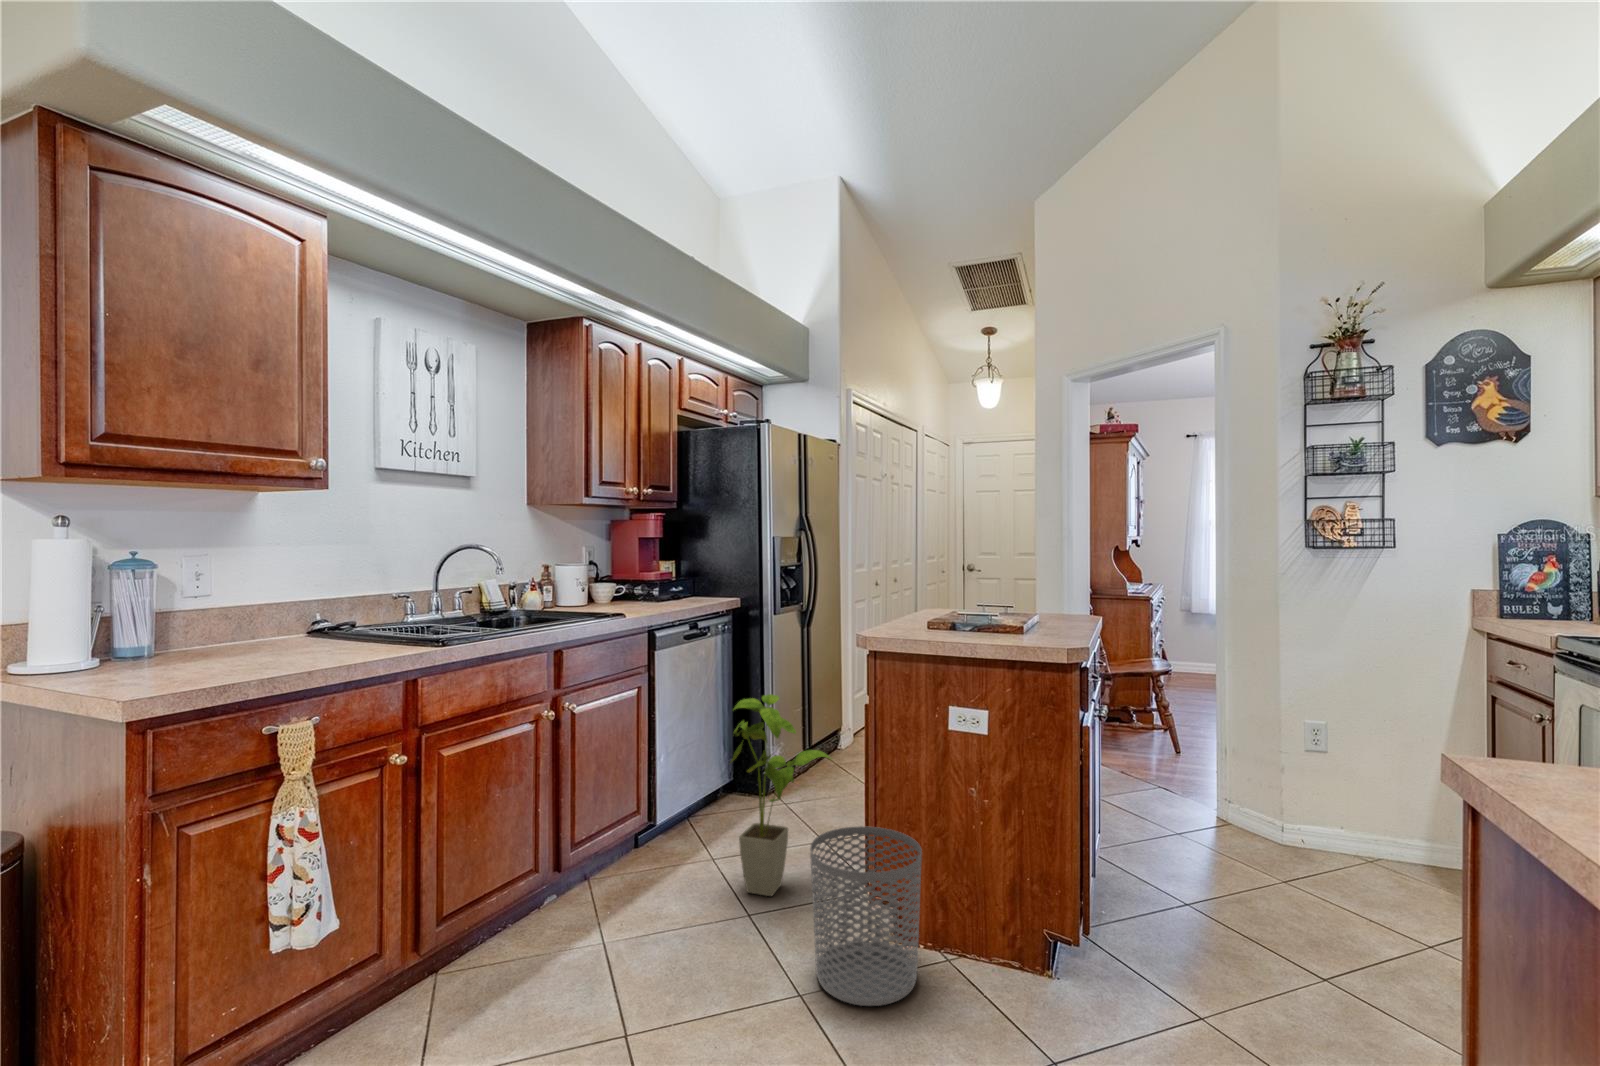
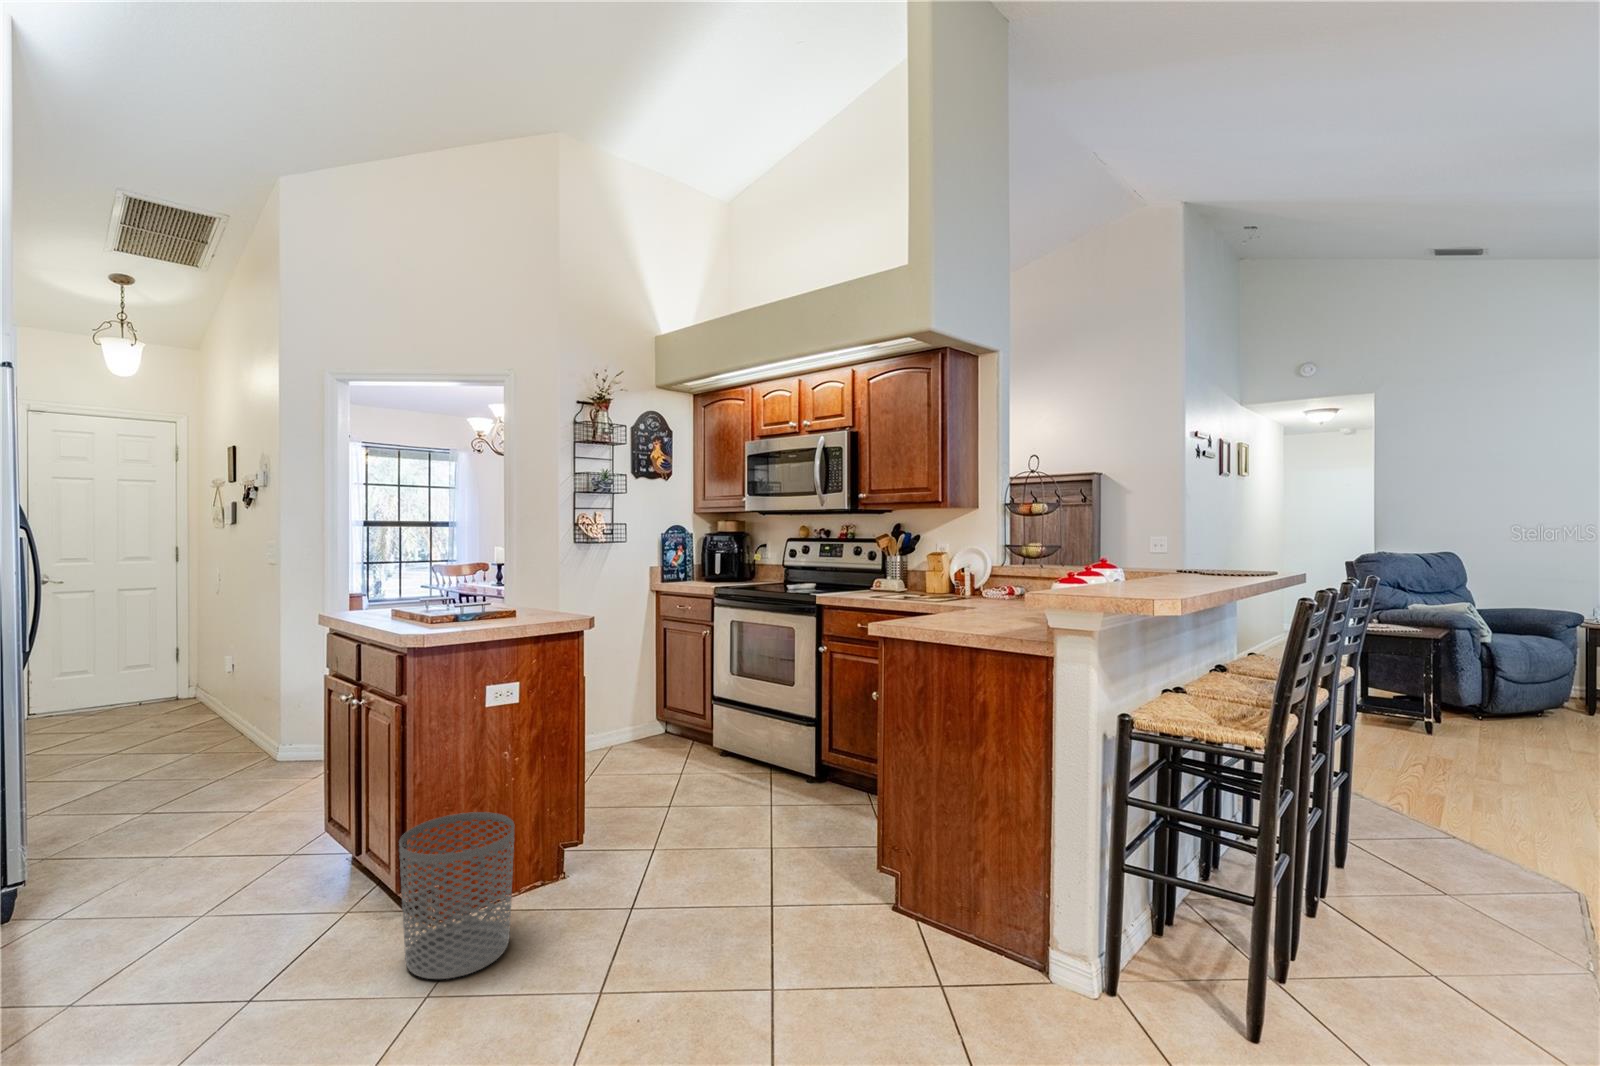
house plant: present [731,694,831,896] -> none [149,732,304,994]

